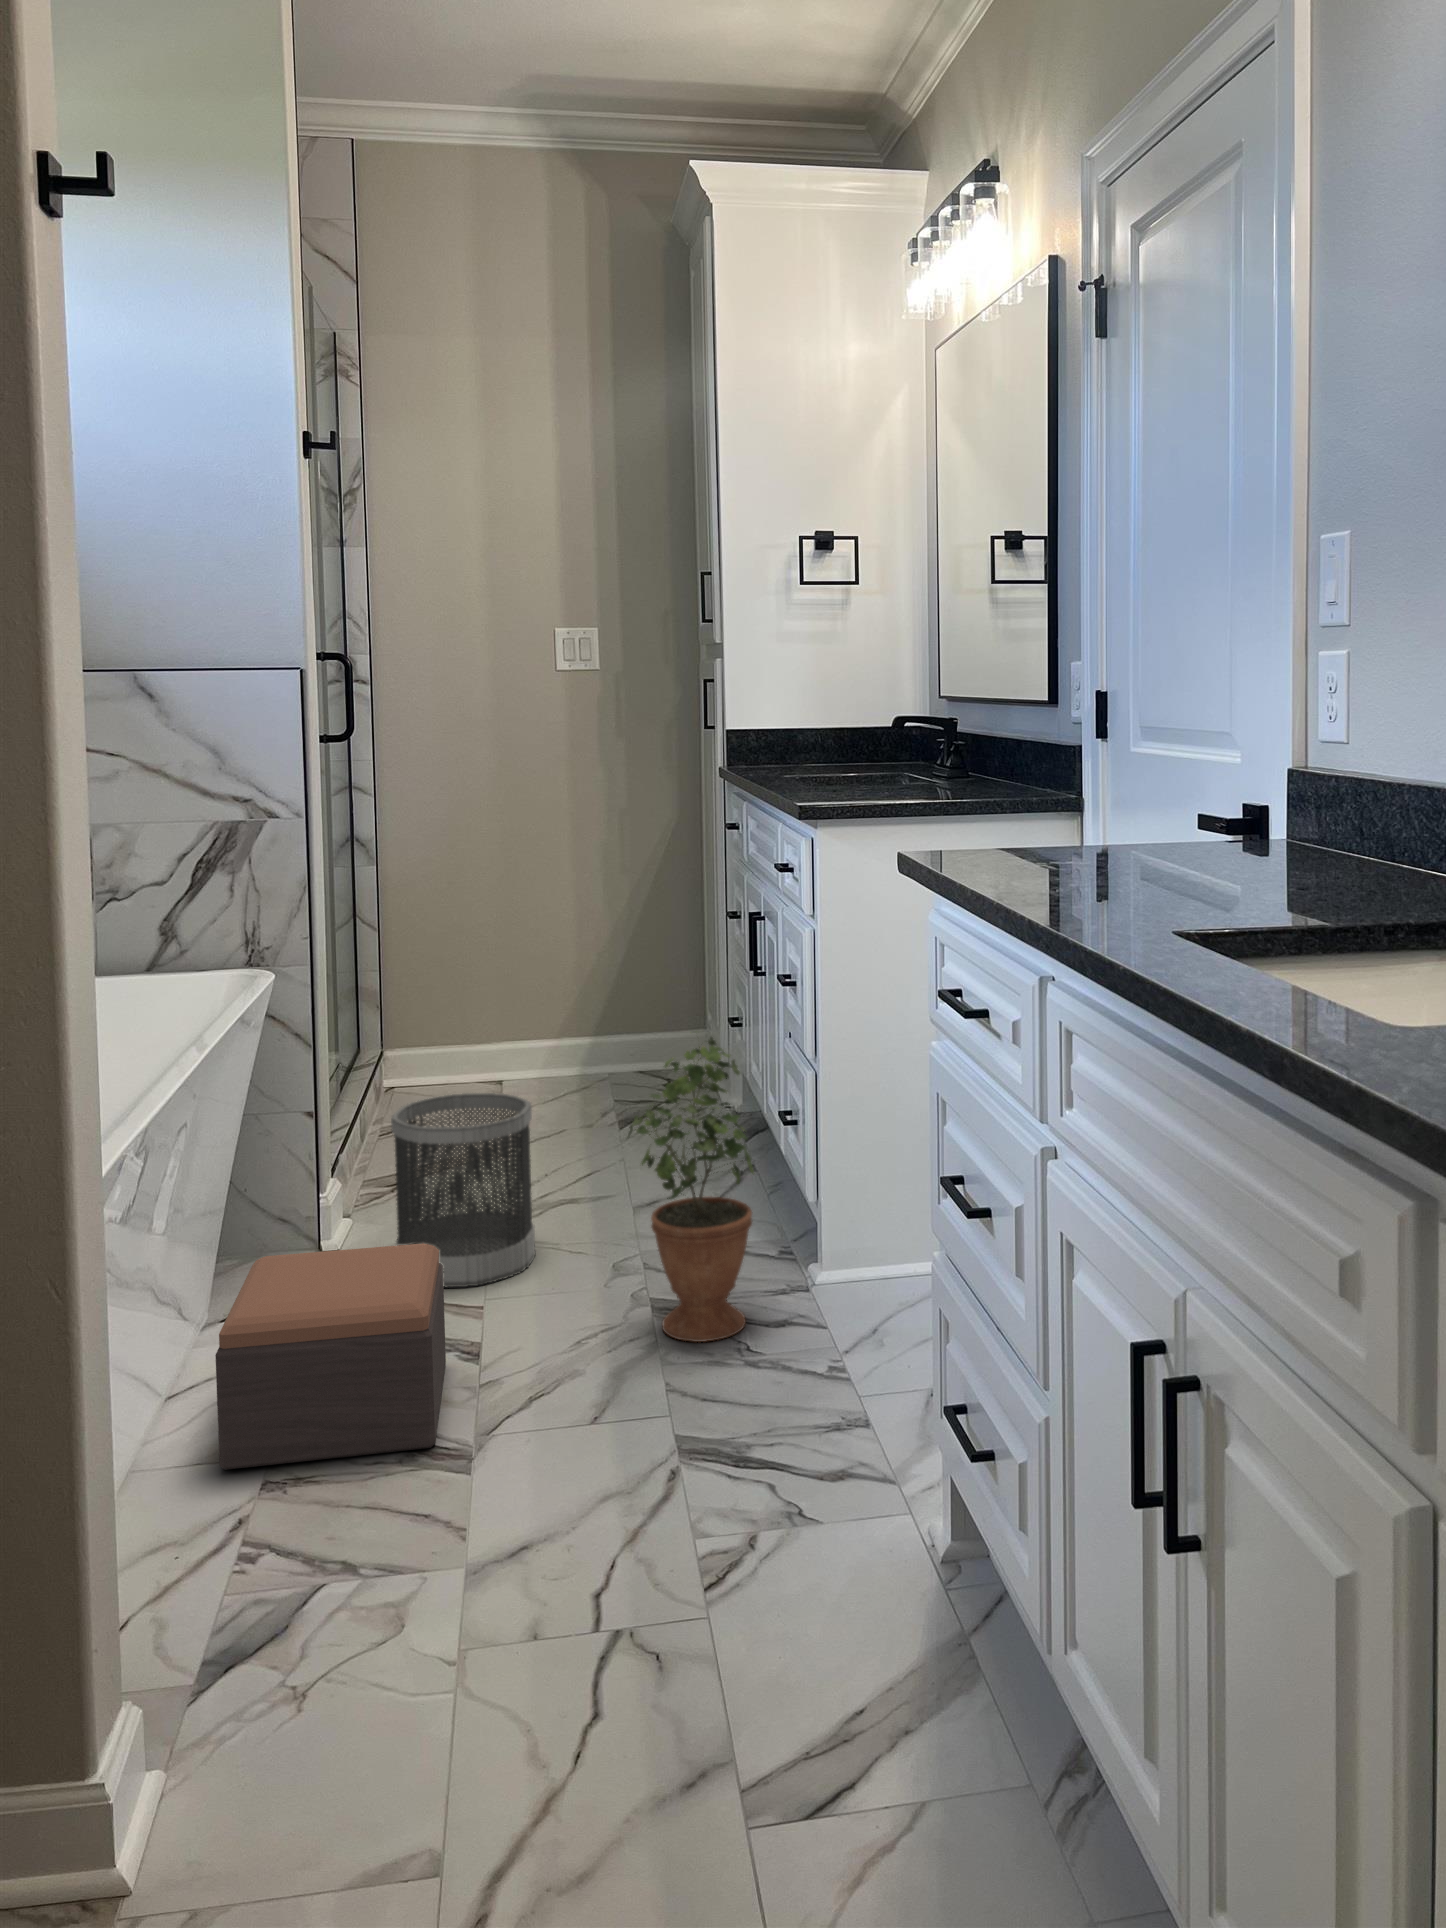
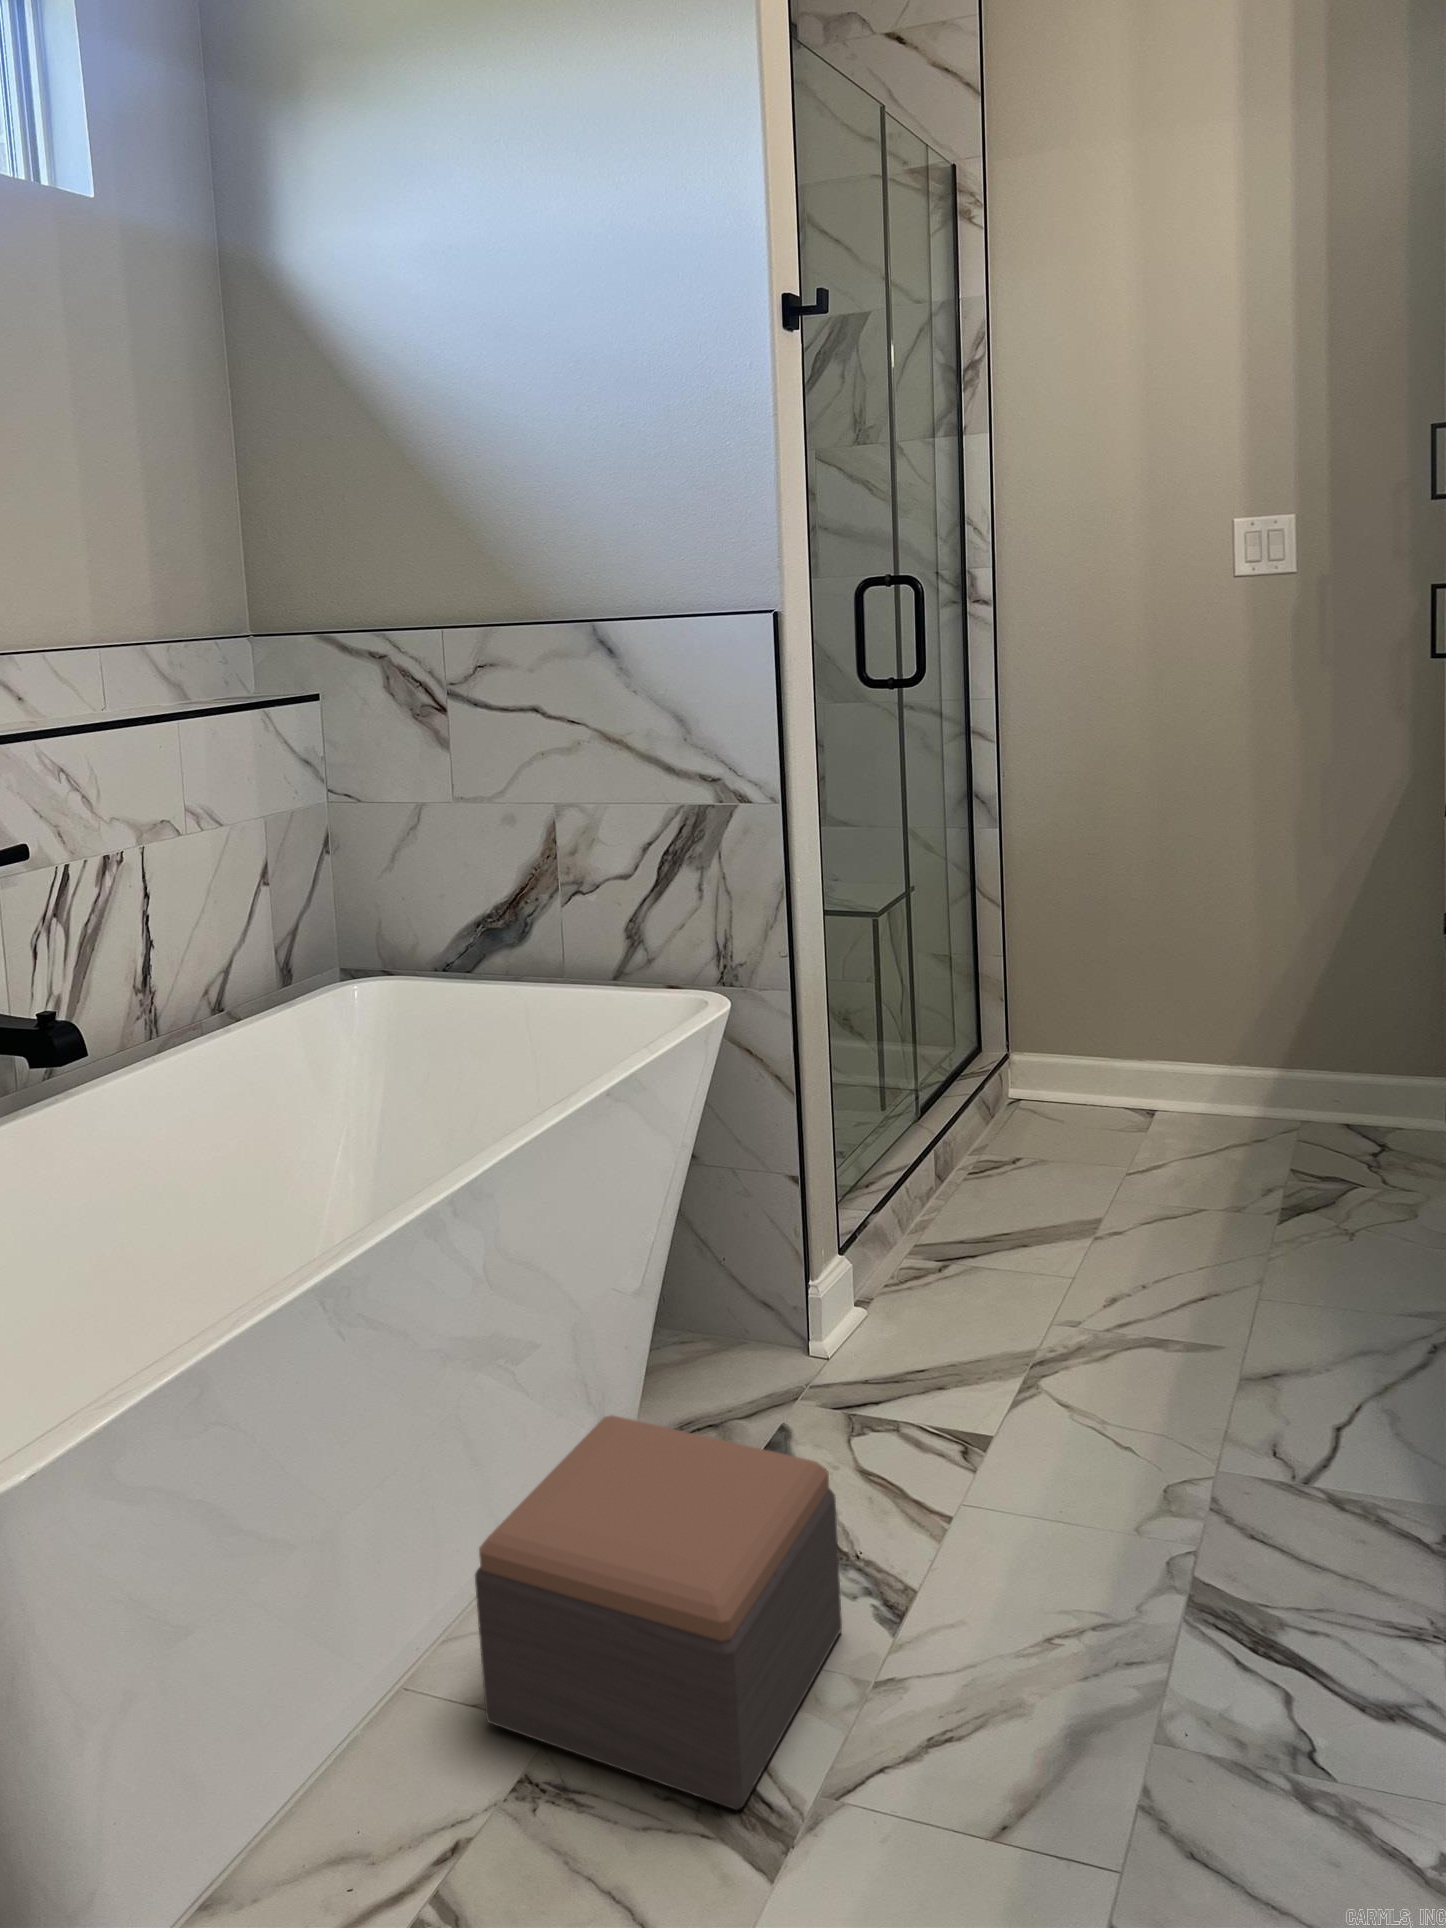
potted plant: present [628,1037,754,1342] -> none [1119,1218,1355,1763]
wastebasket: present [391,1093,535,1287] -> none [860,1188,1065,1484]

